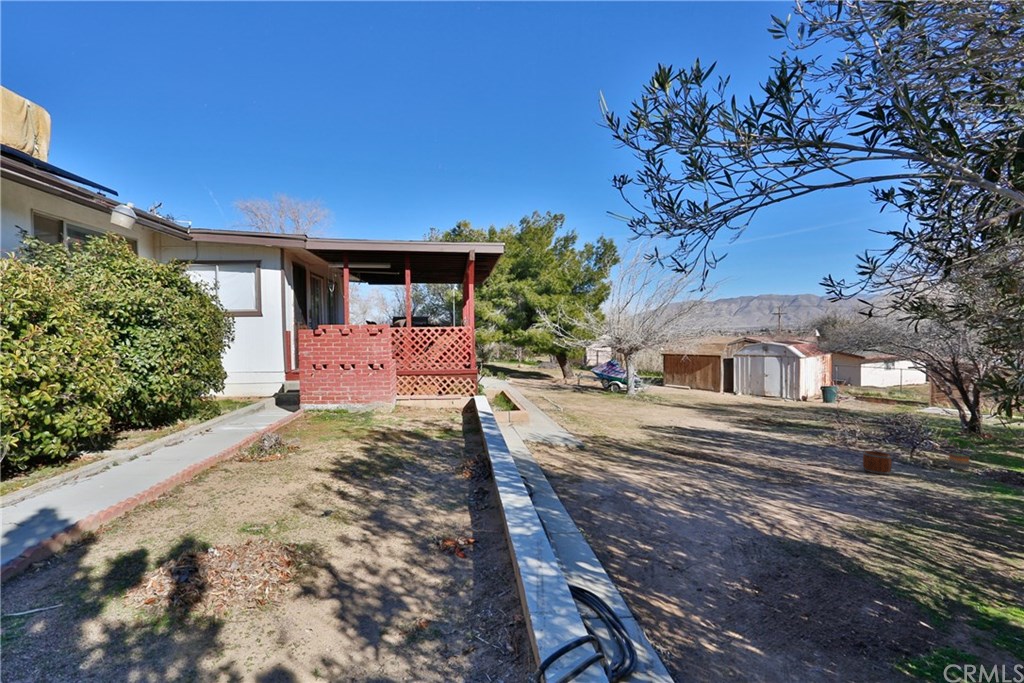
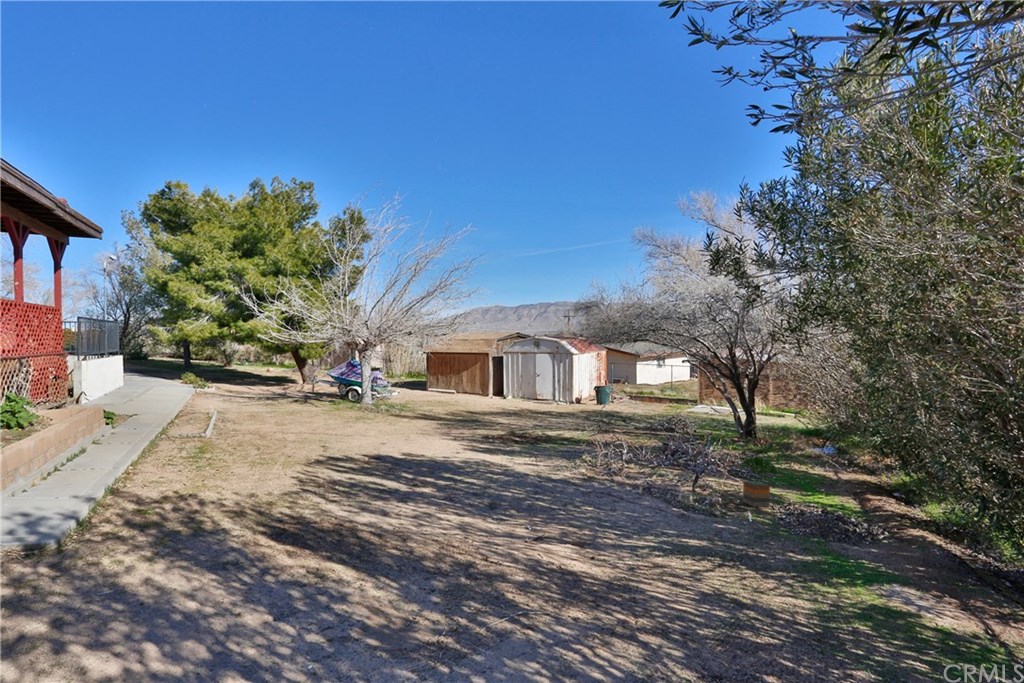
bucket: present [863,451,892,475] -> none [626,500,673,550]

